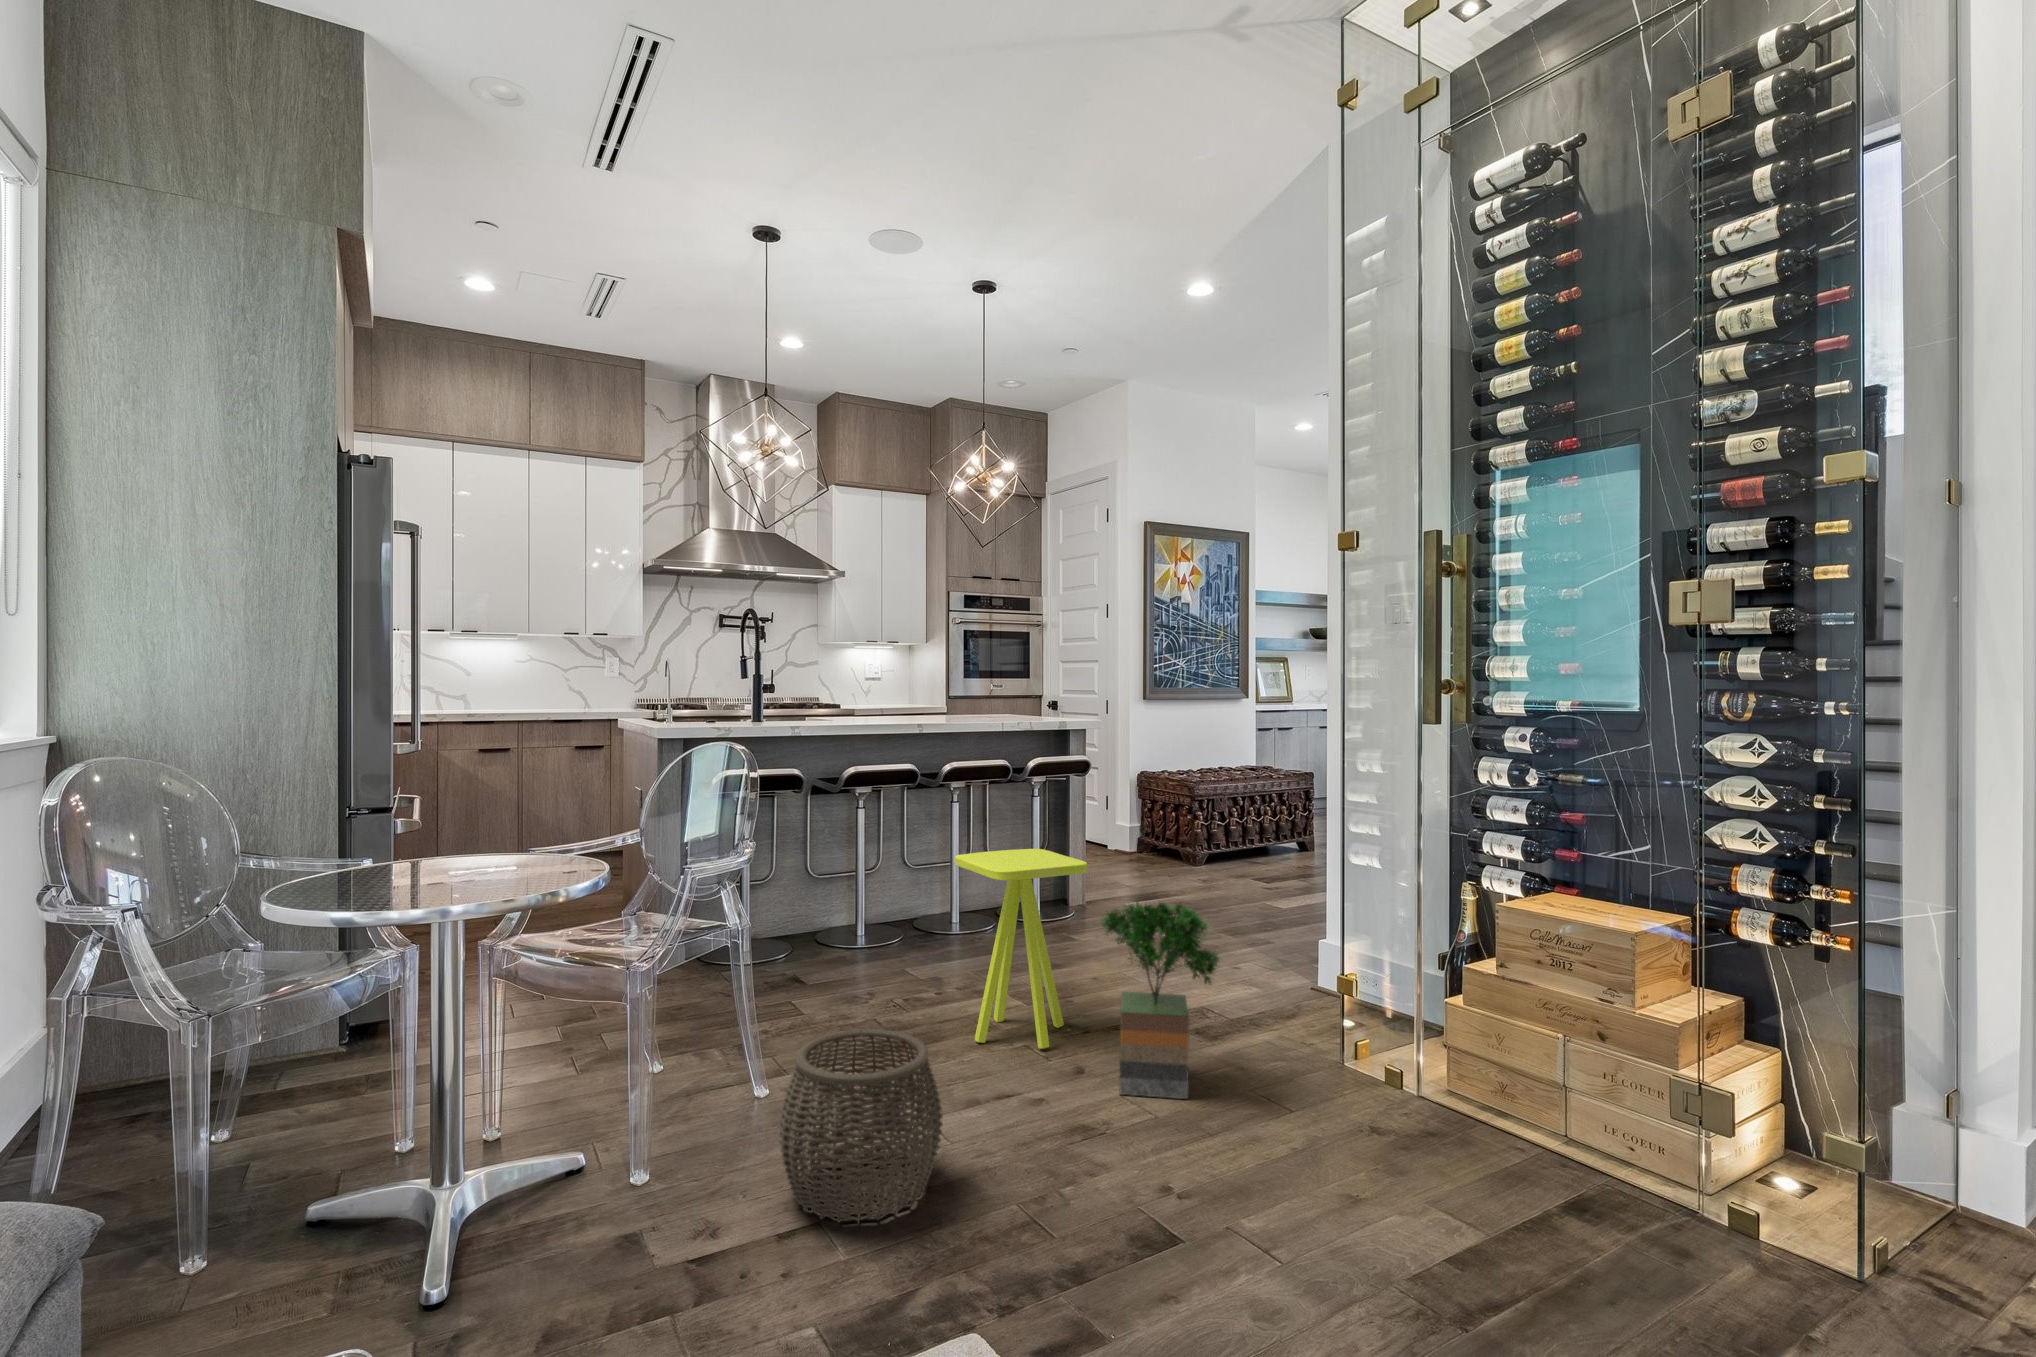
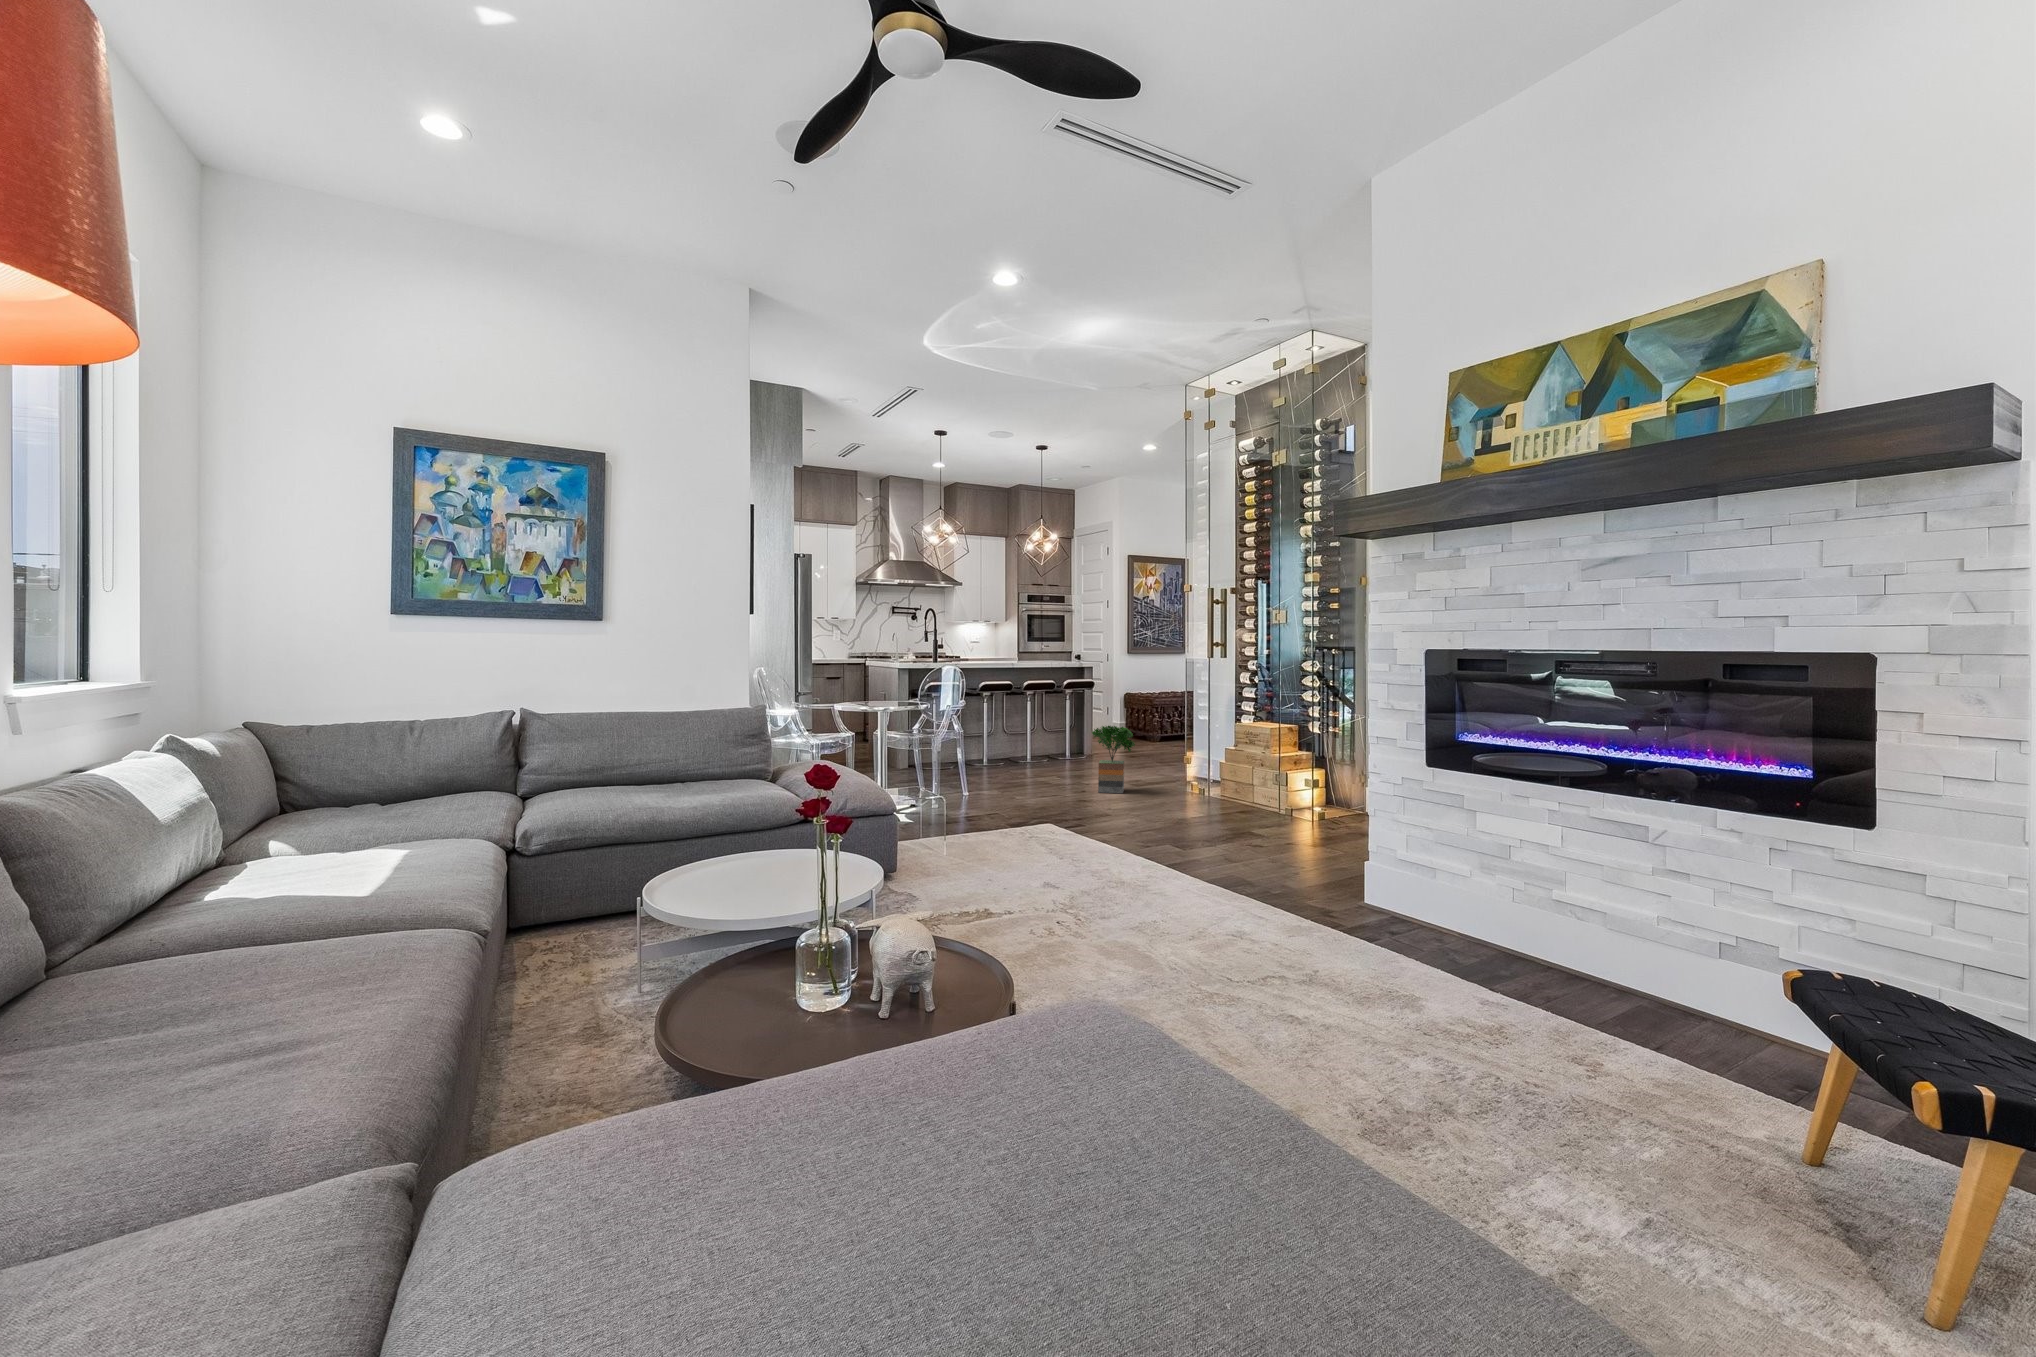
side table: present [955,849,1087,1048] -> none [1036,712,1088,785]
woven basket: present [778,1029,943,1223] -> none [988,758,1039,807]

